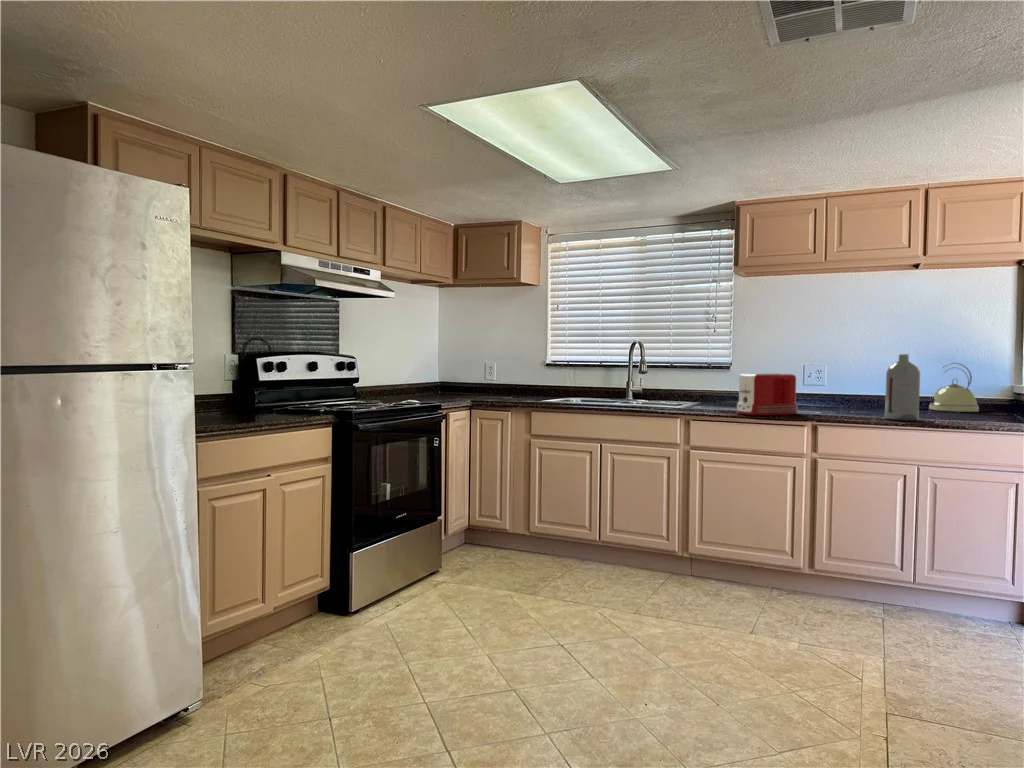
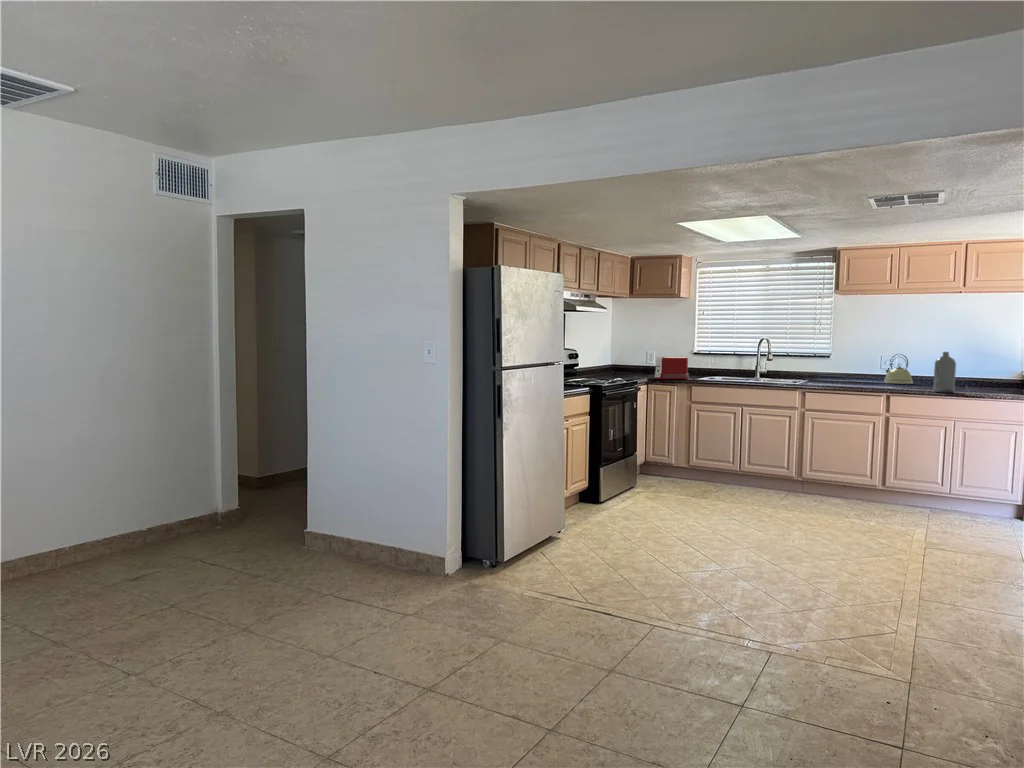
kettle: present [929,363,979,412] -> present [884,354,913,384]
toaster: present [737,374,798,415] -> present [655,357,689,379]

